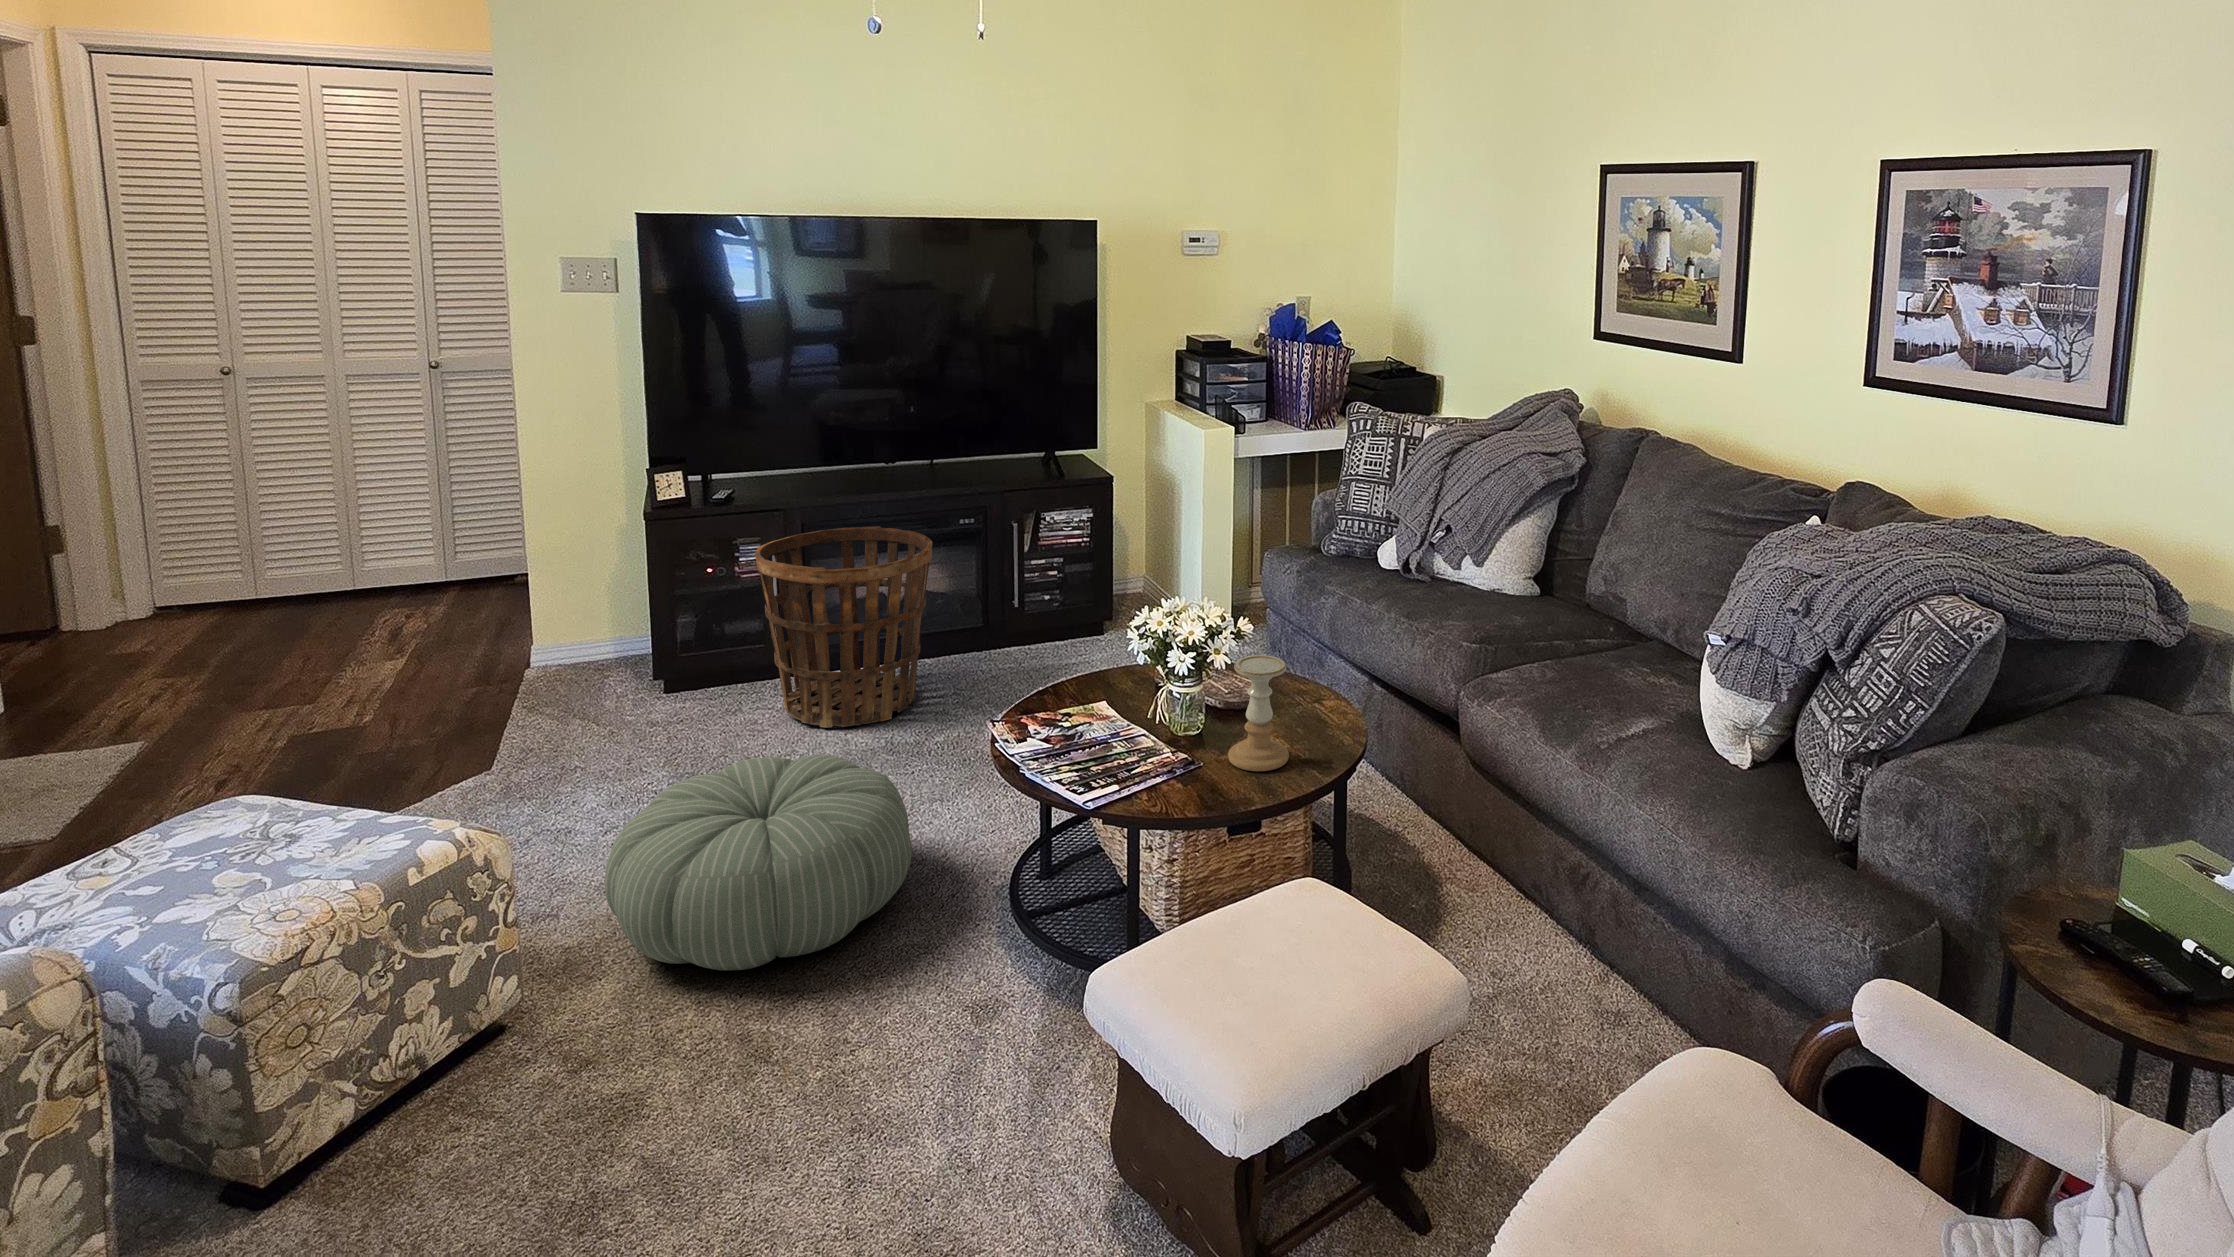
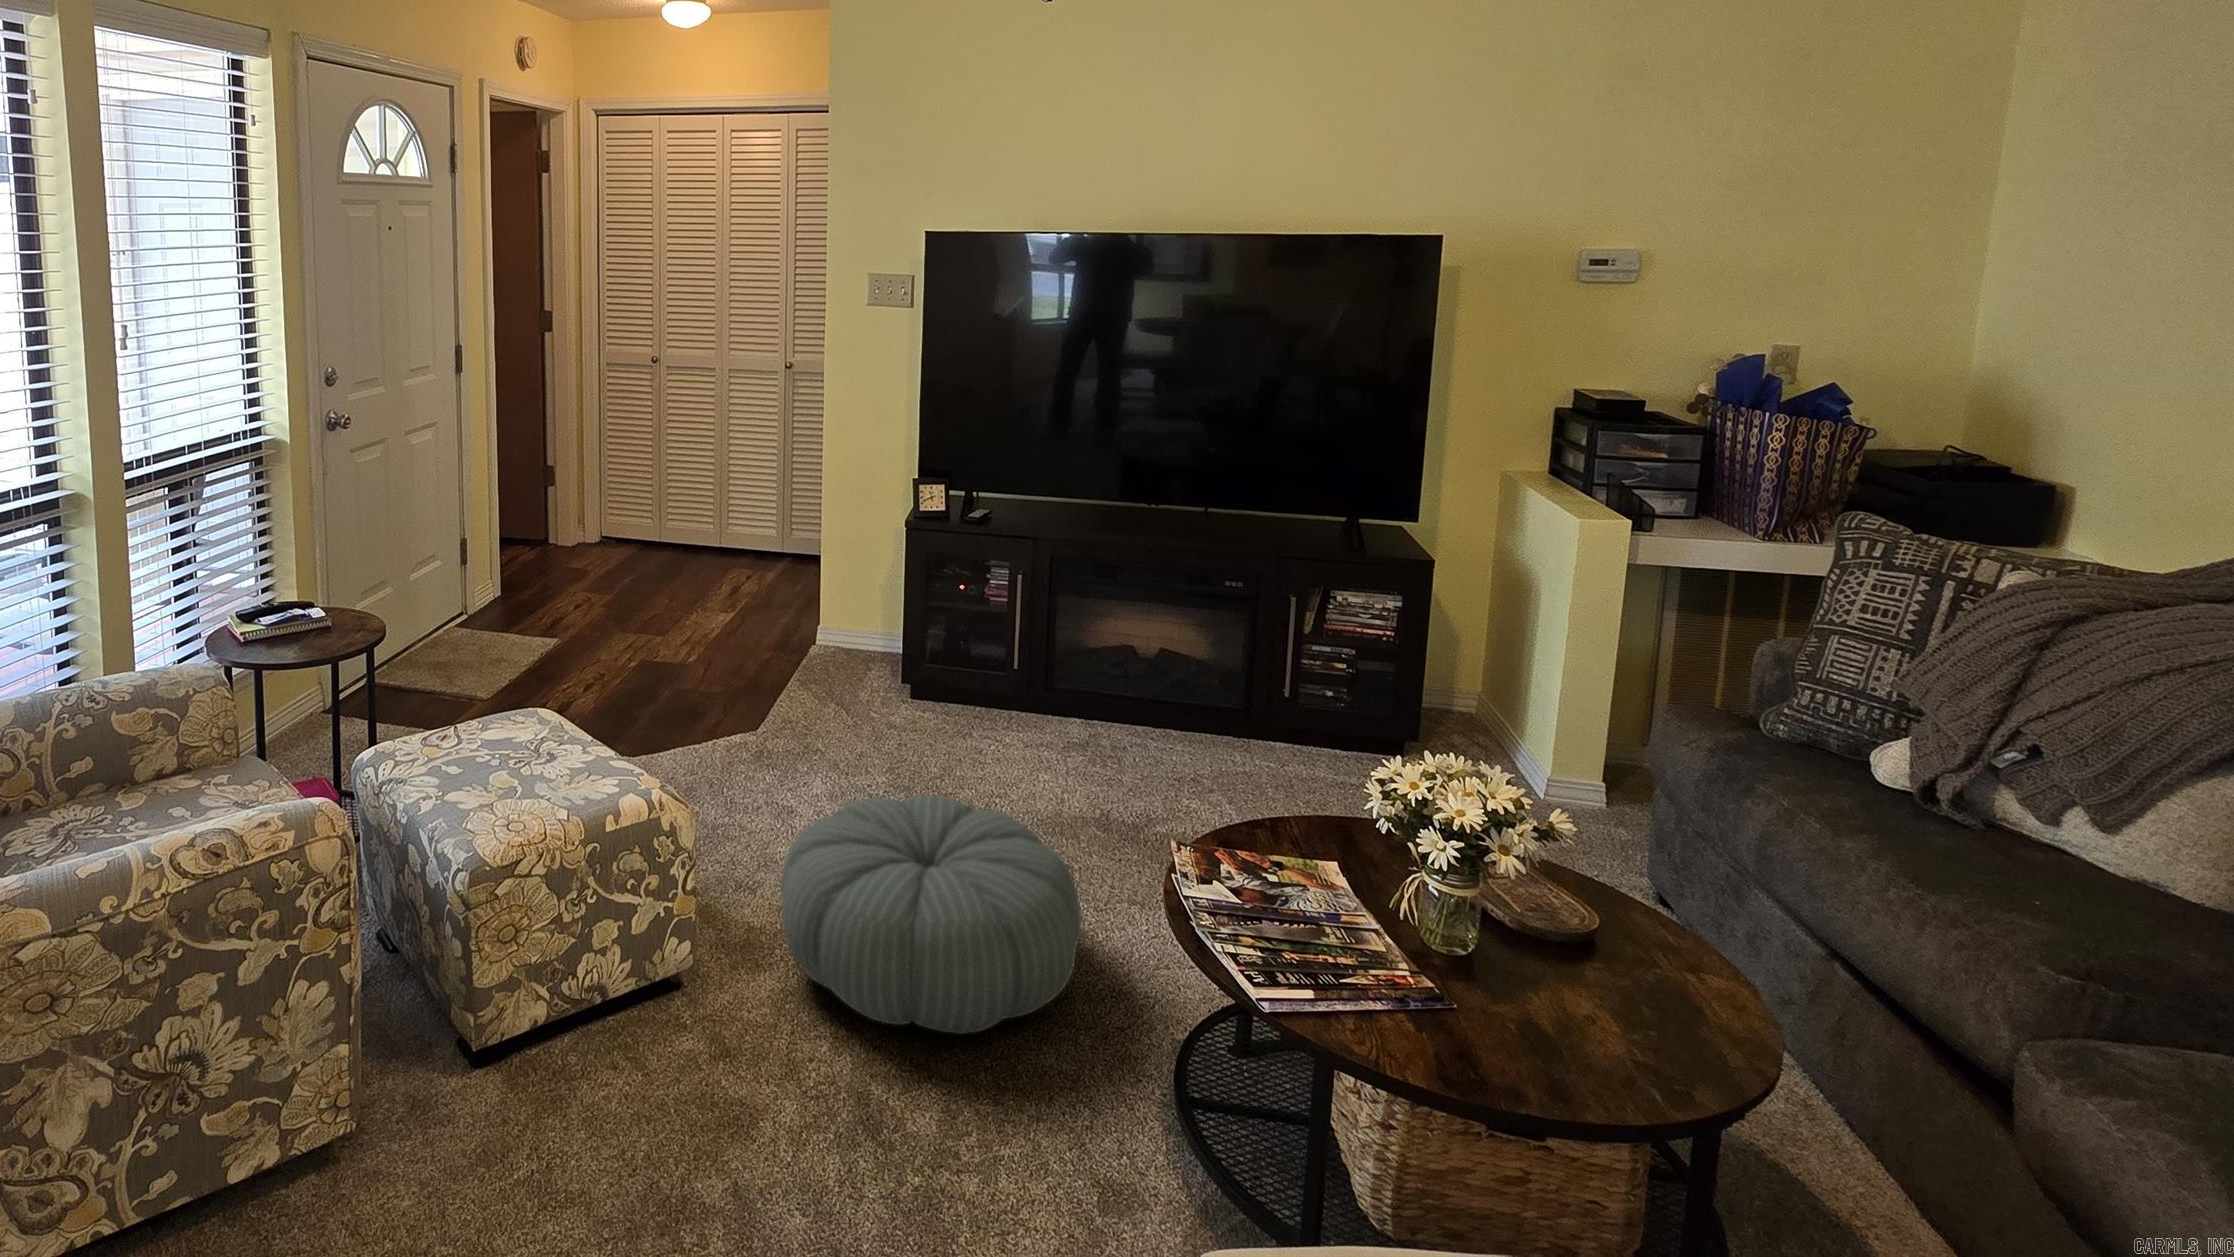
basket: present [755,526,932,728] -> none [994,565,1183,788]
candle holder: present [1228,655,1289,771] -> none [1505,872,1623,1061]

